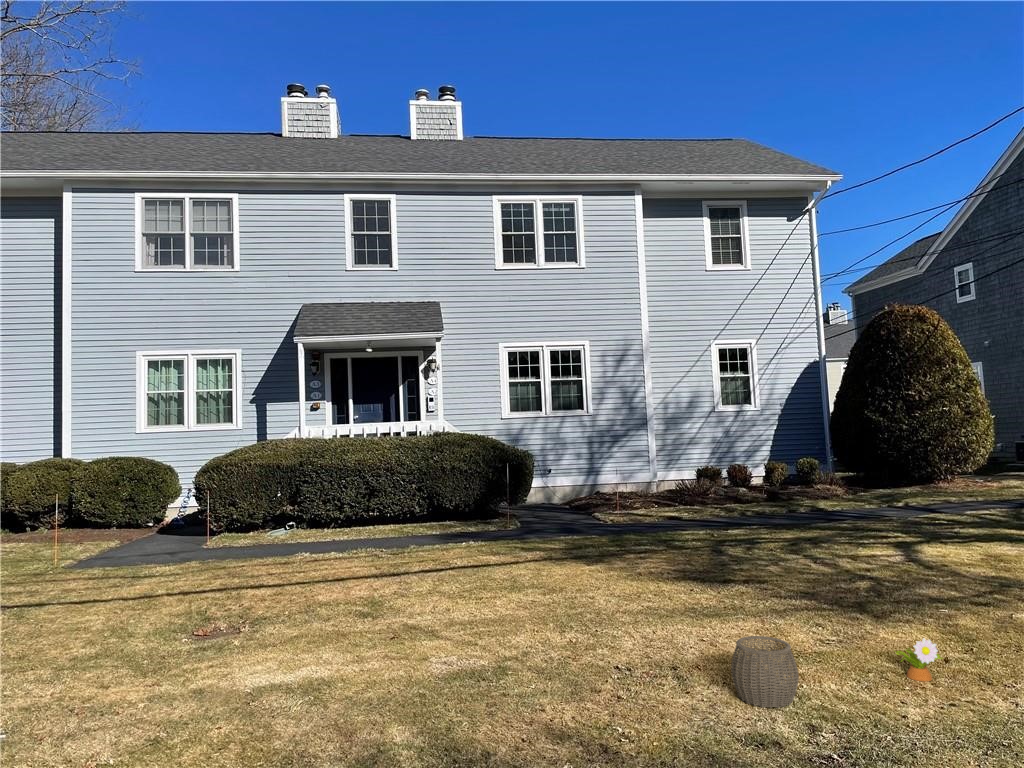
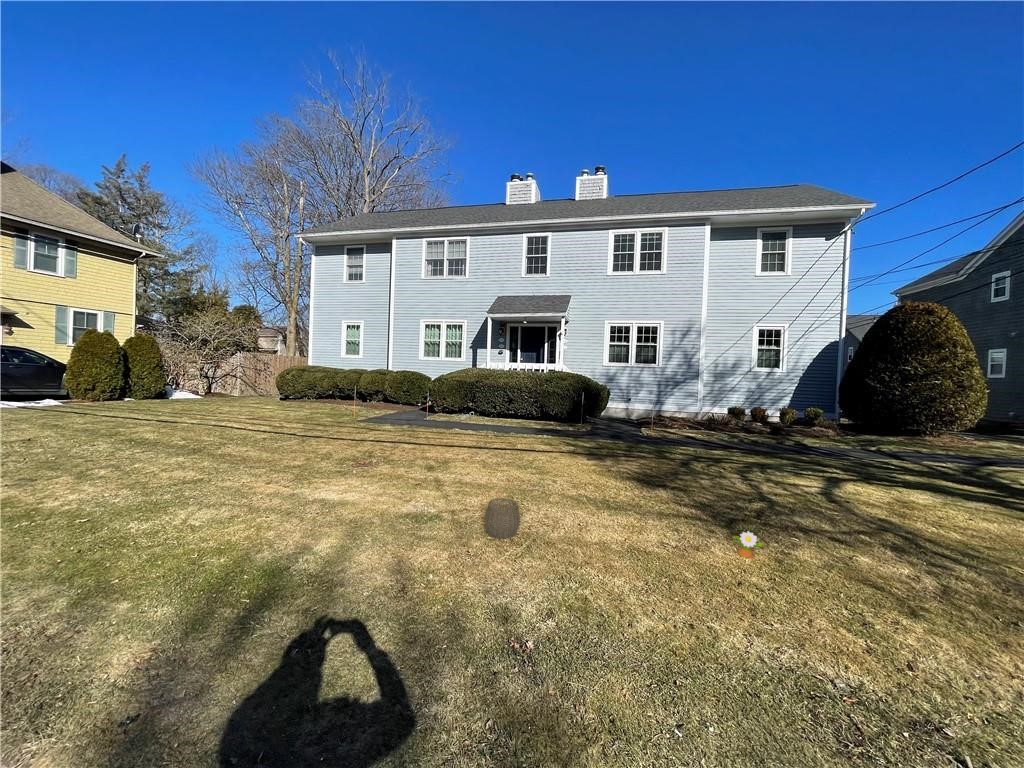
woven basket: present [731,636,799,708] -> present [484,498,520,539]

